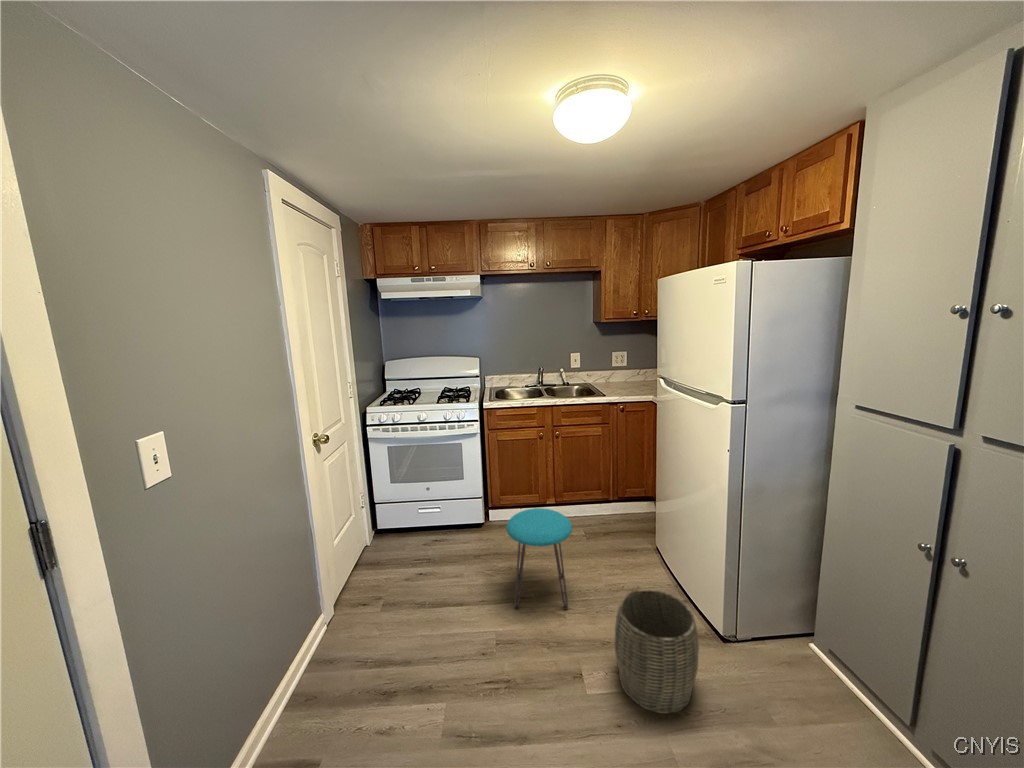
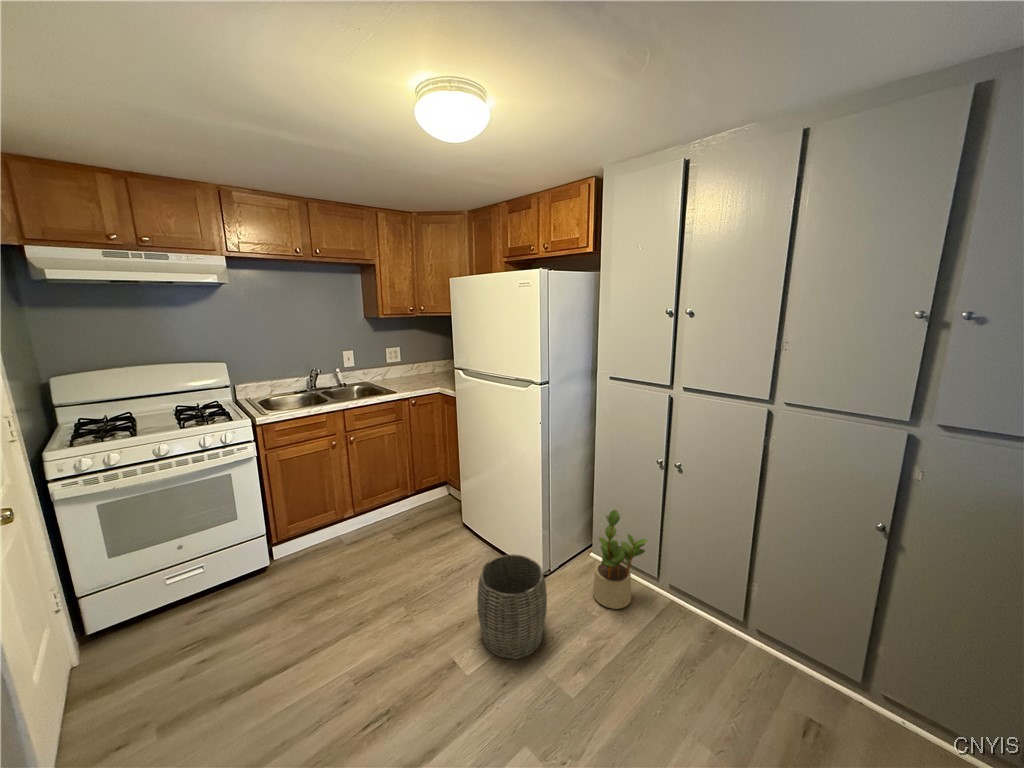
stool: present [507,508,572,609] -> none [332,519,413,638]
potted plant: none [785,592,884,738] -> present [593,510,648,609]

